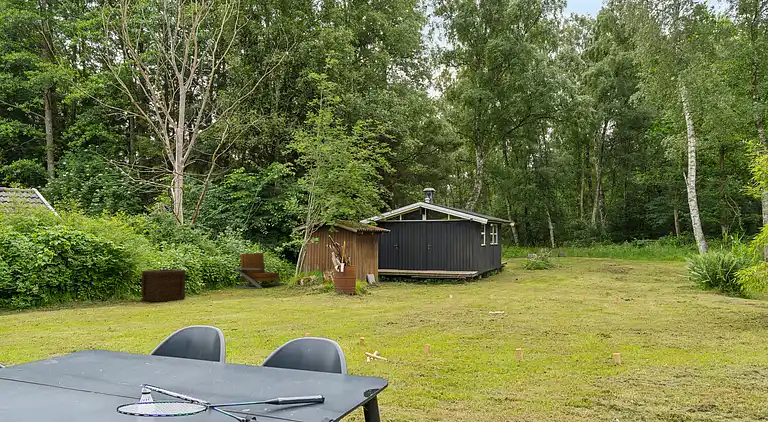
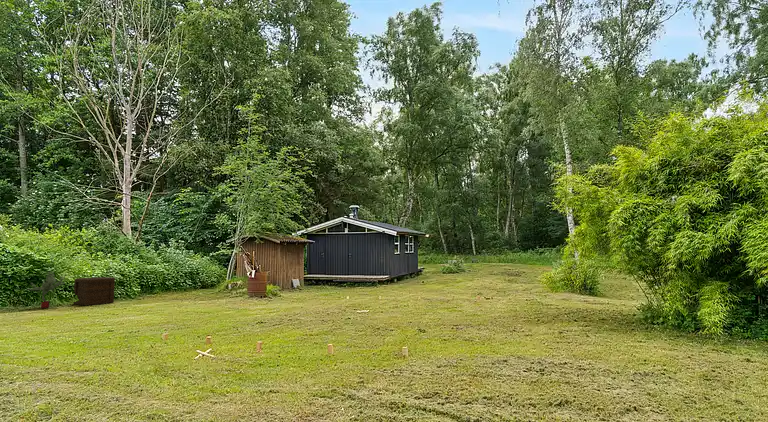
lounge chair: present [235,253,282,289] -> none [171,262,215,293]
potted tree: none [96,262,135,305] -> present [28,272,65,309]

